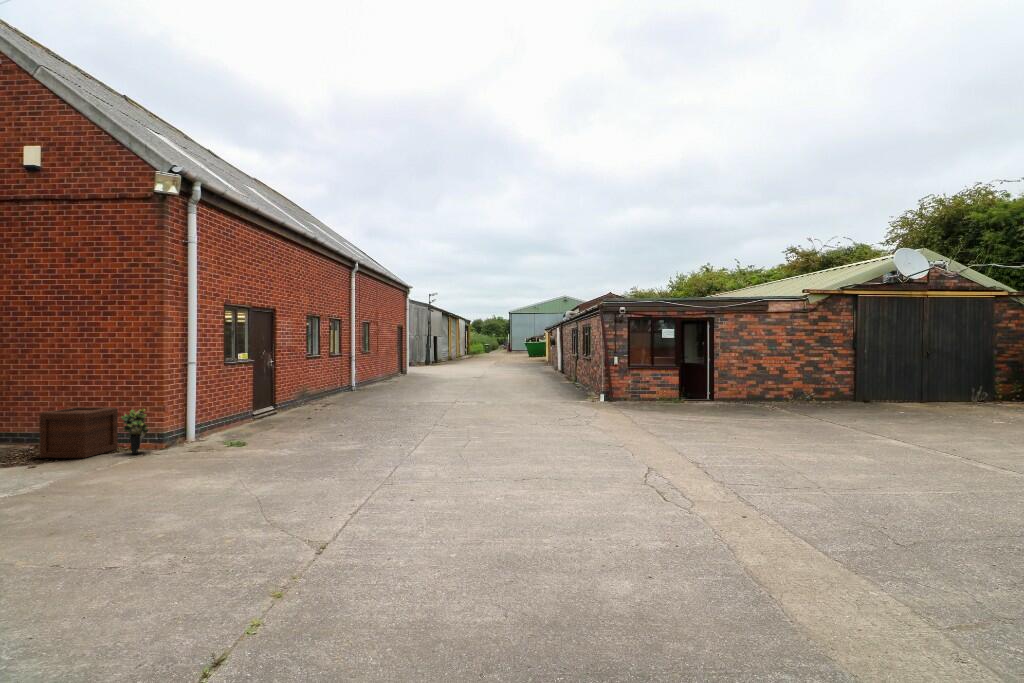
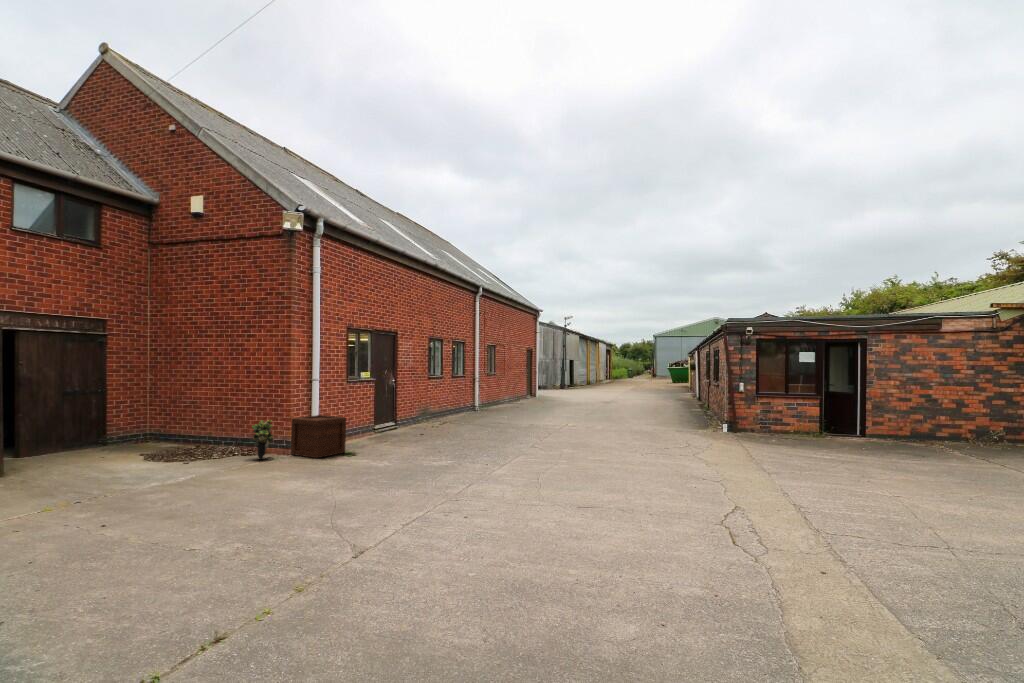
wooden crate: present [39,407,118,458] -> present [291,415,346,458]

